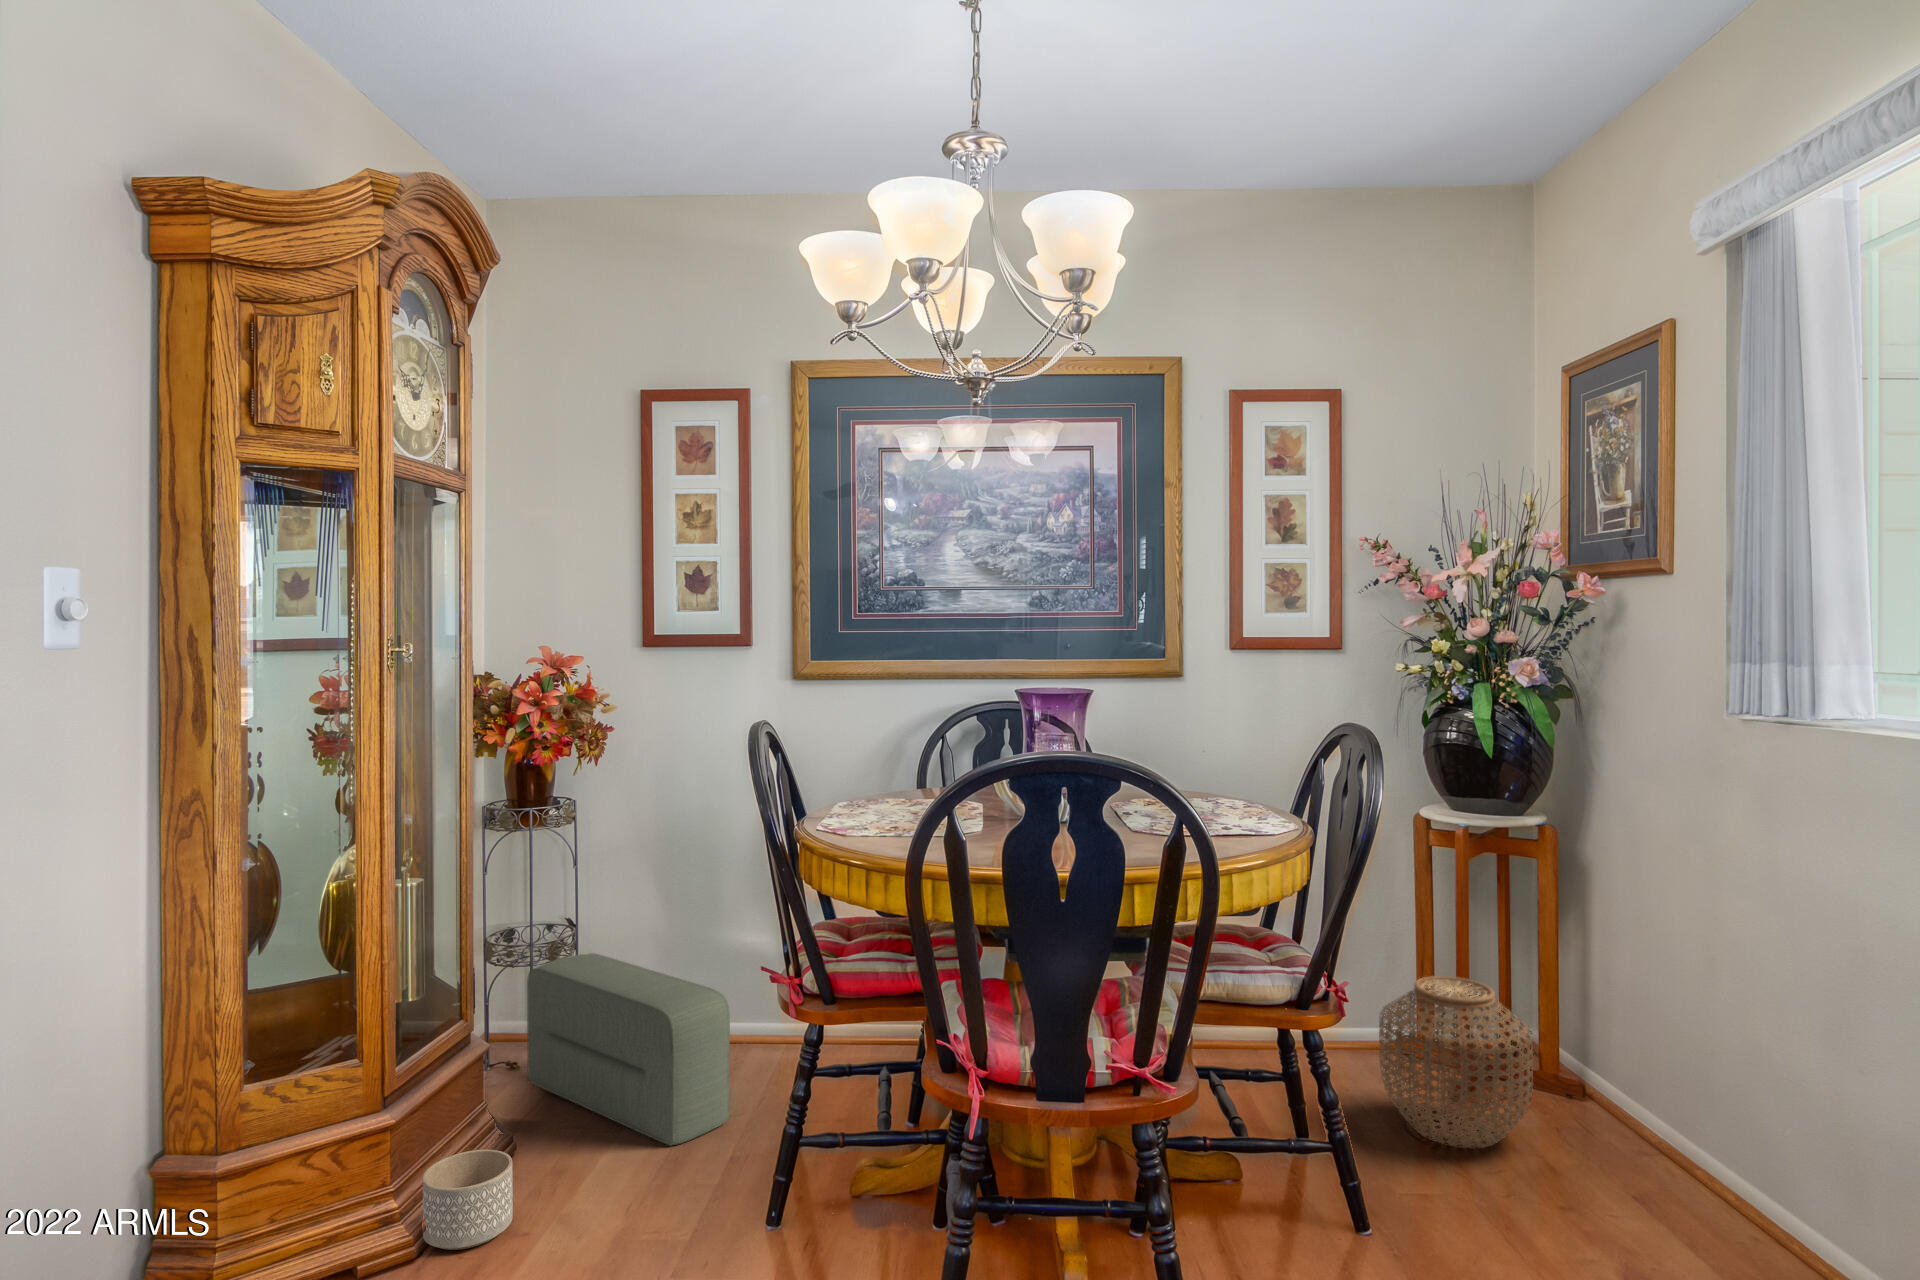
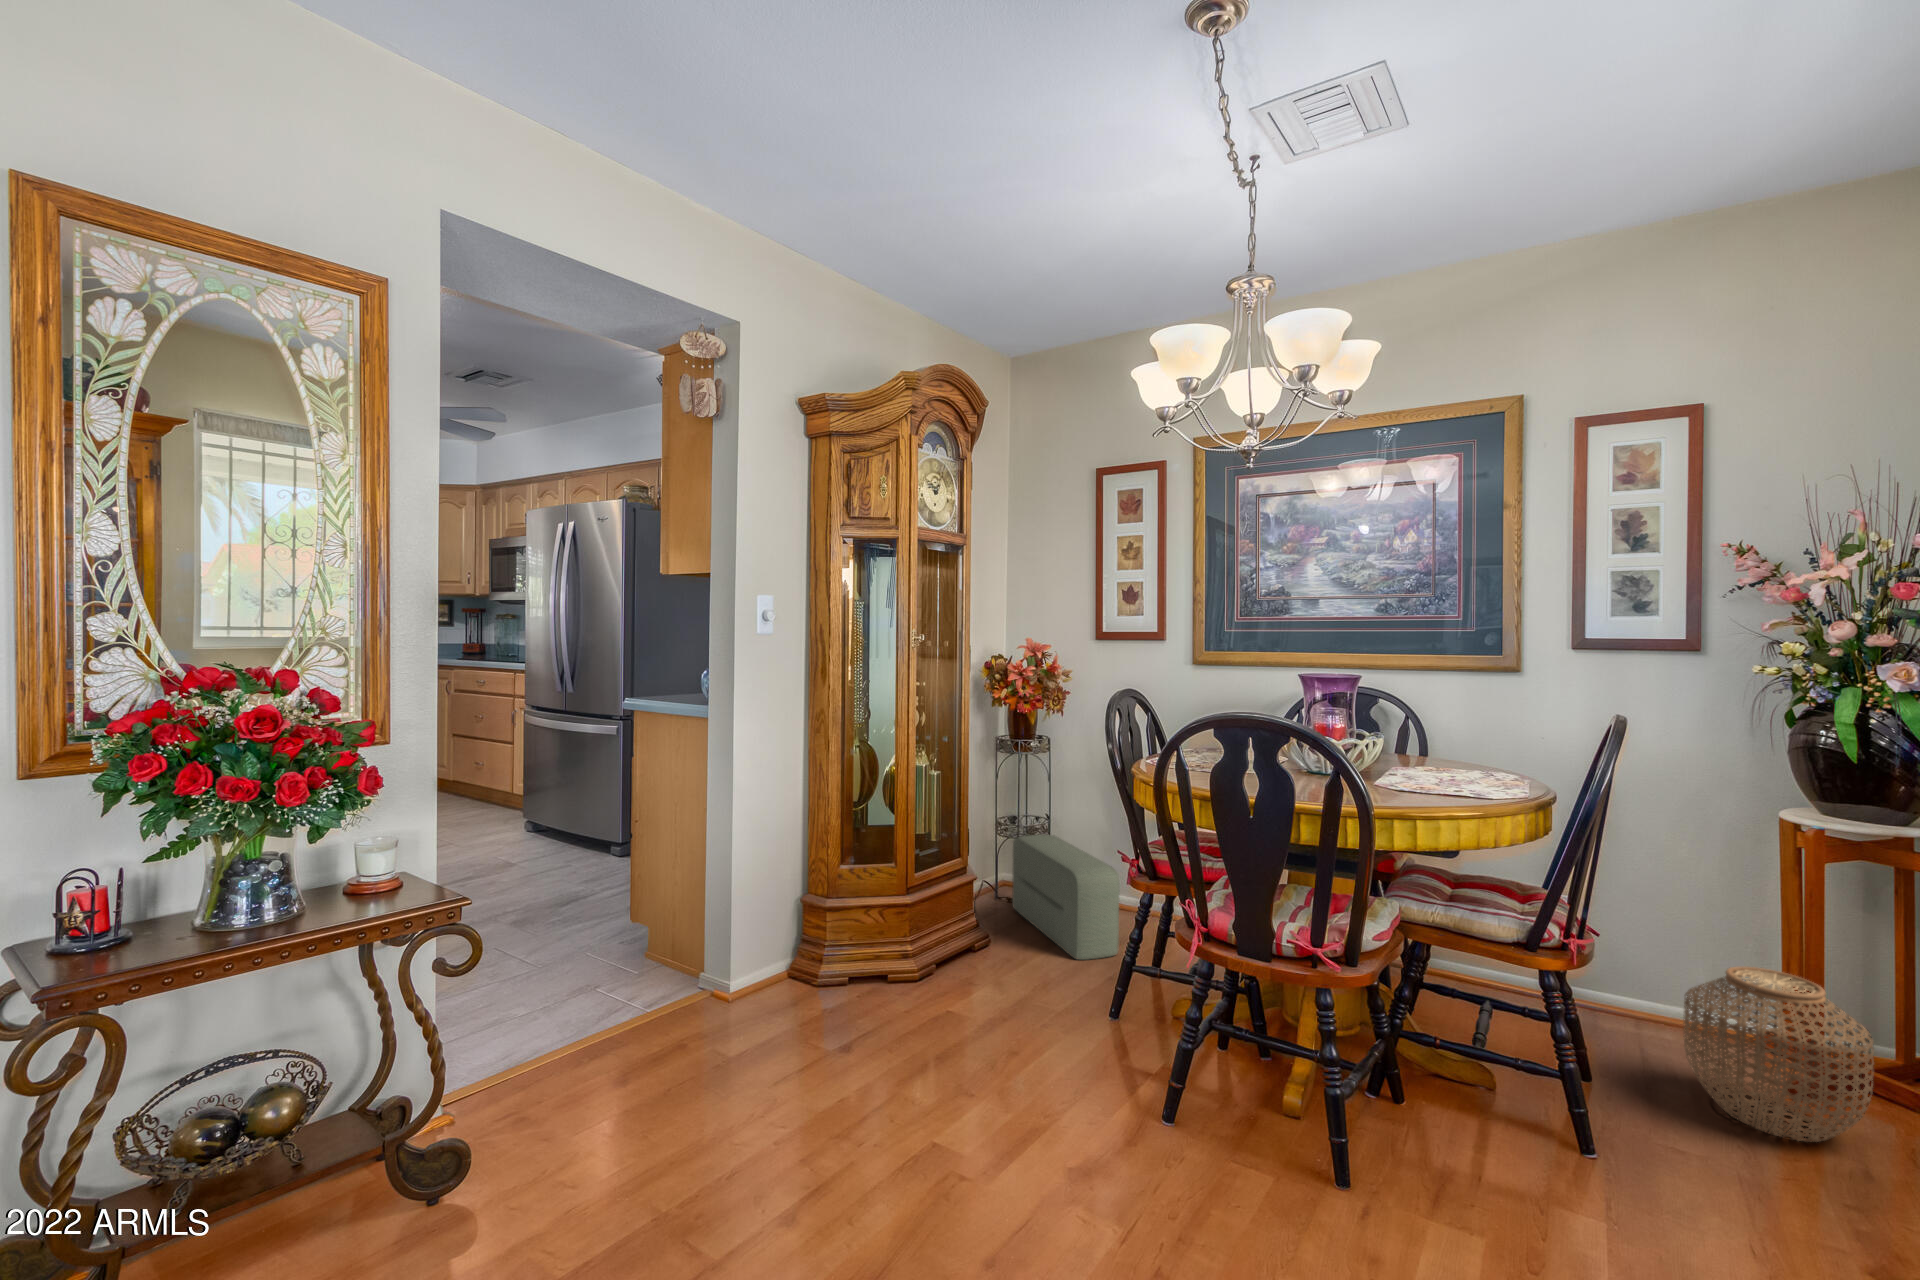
planter: present [423,1150,513,1250] -> none [925,928,973,980]

